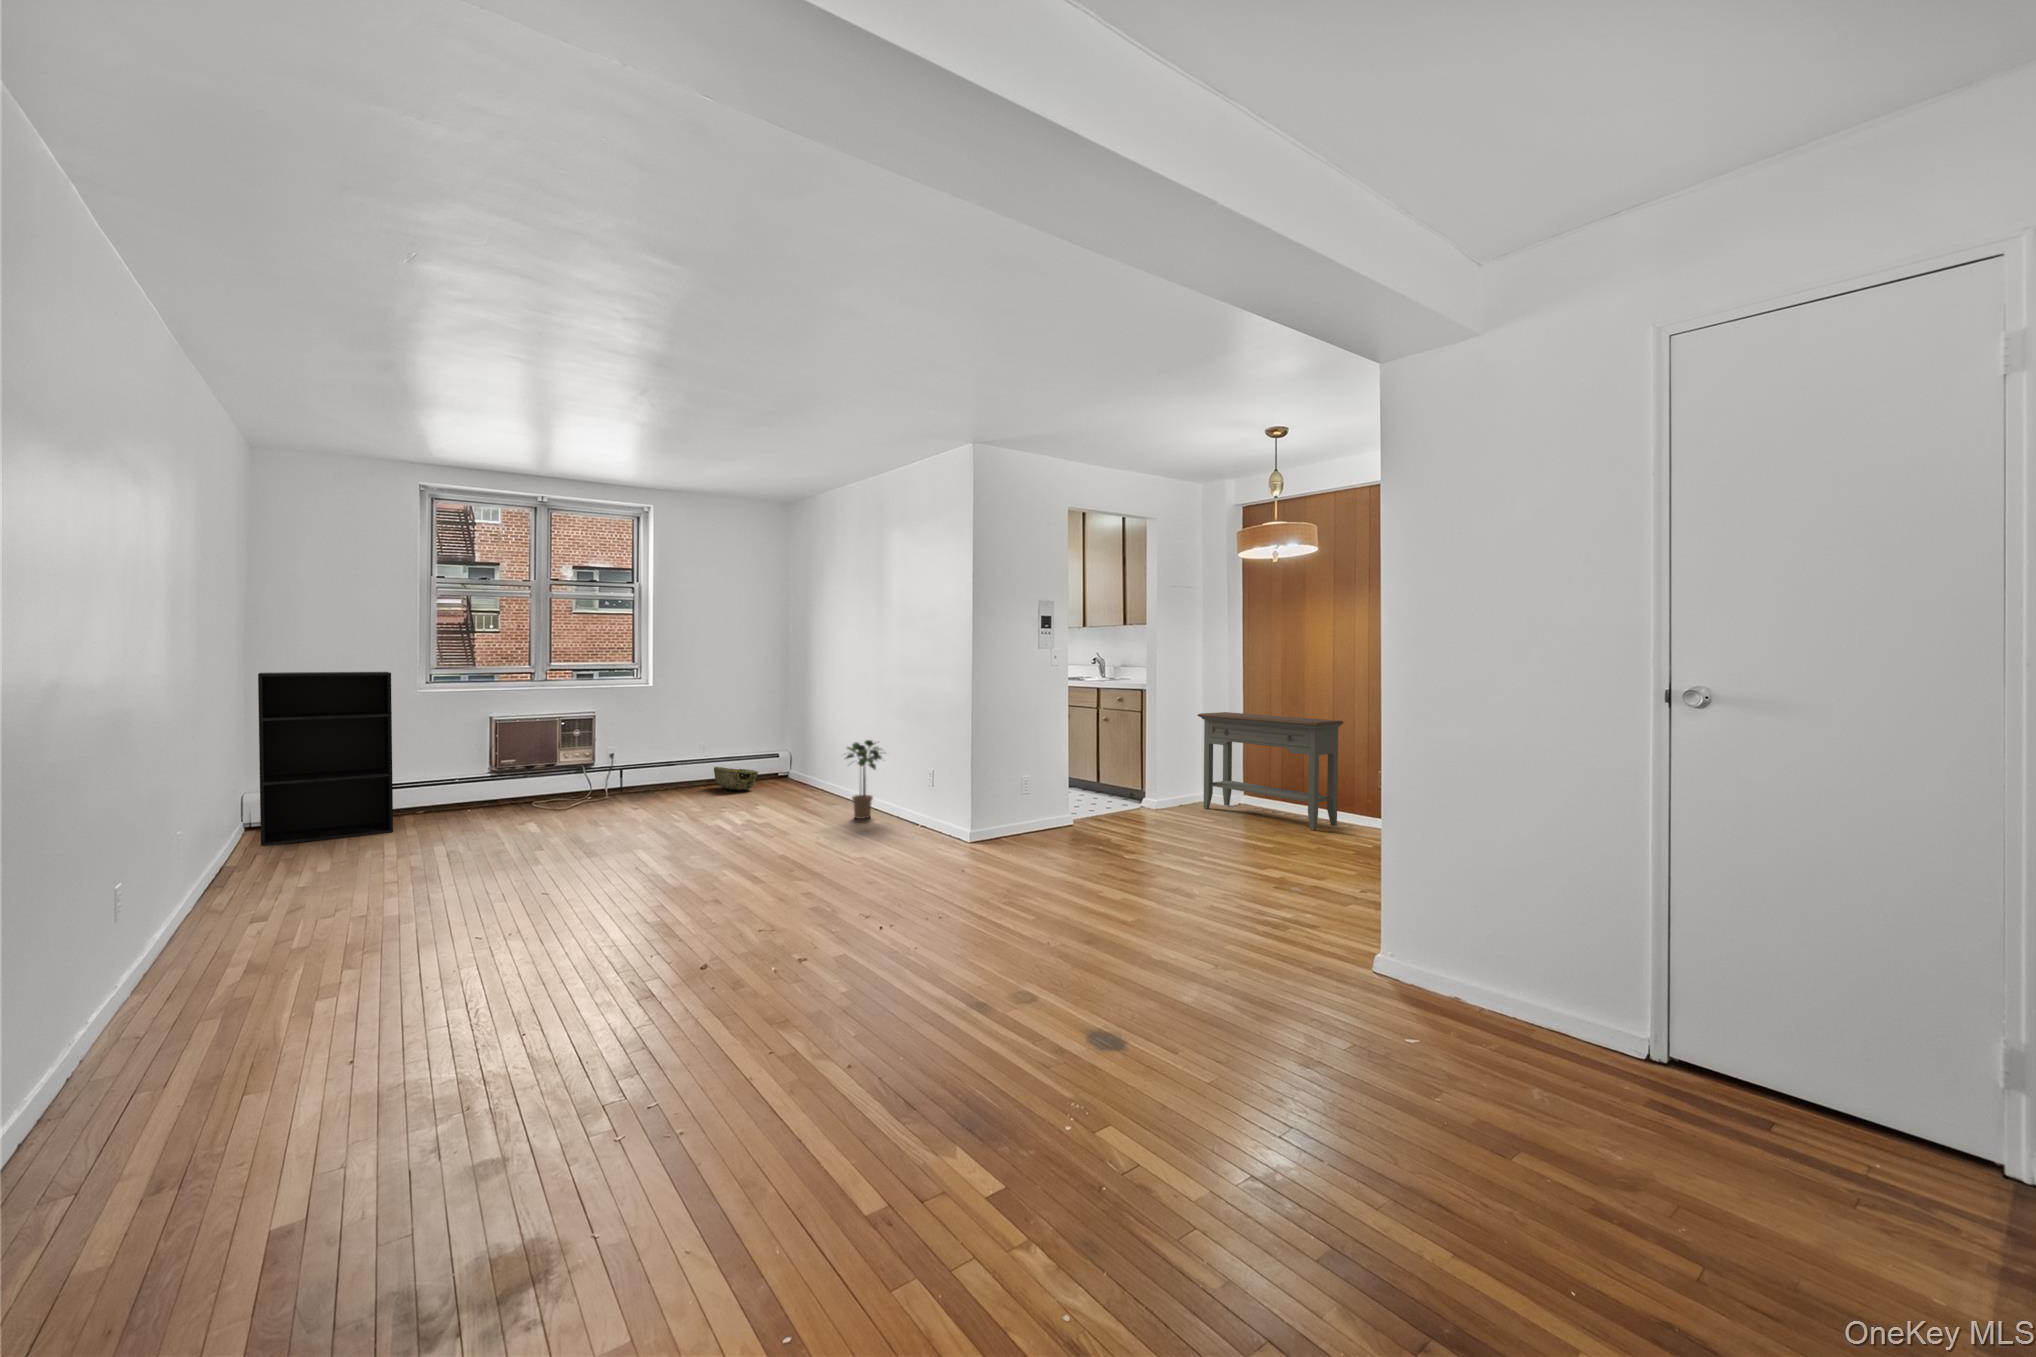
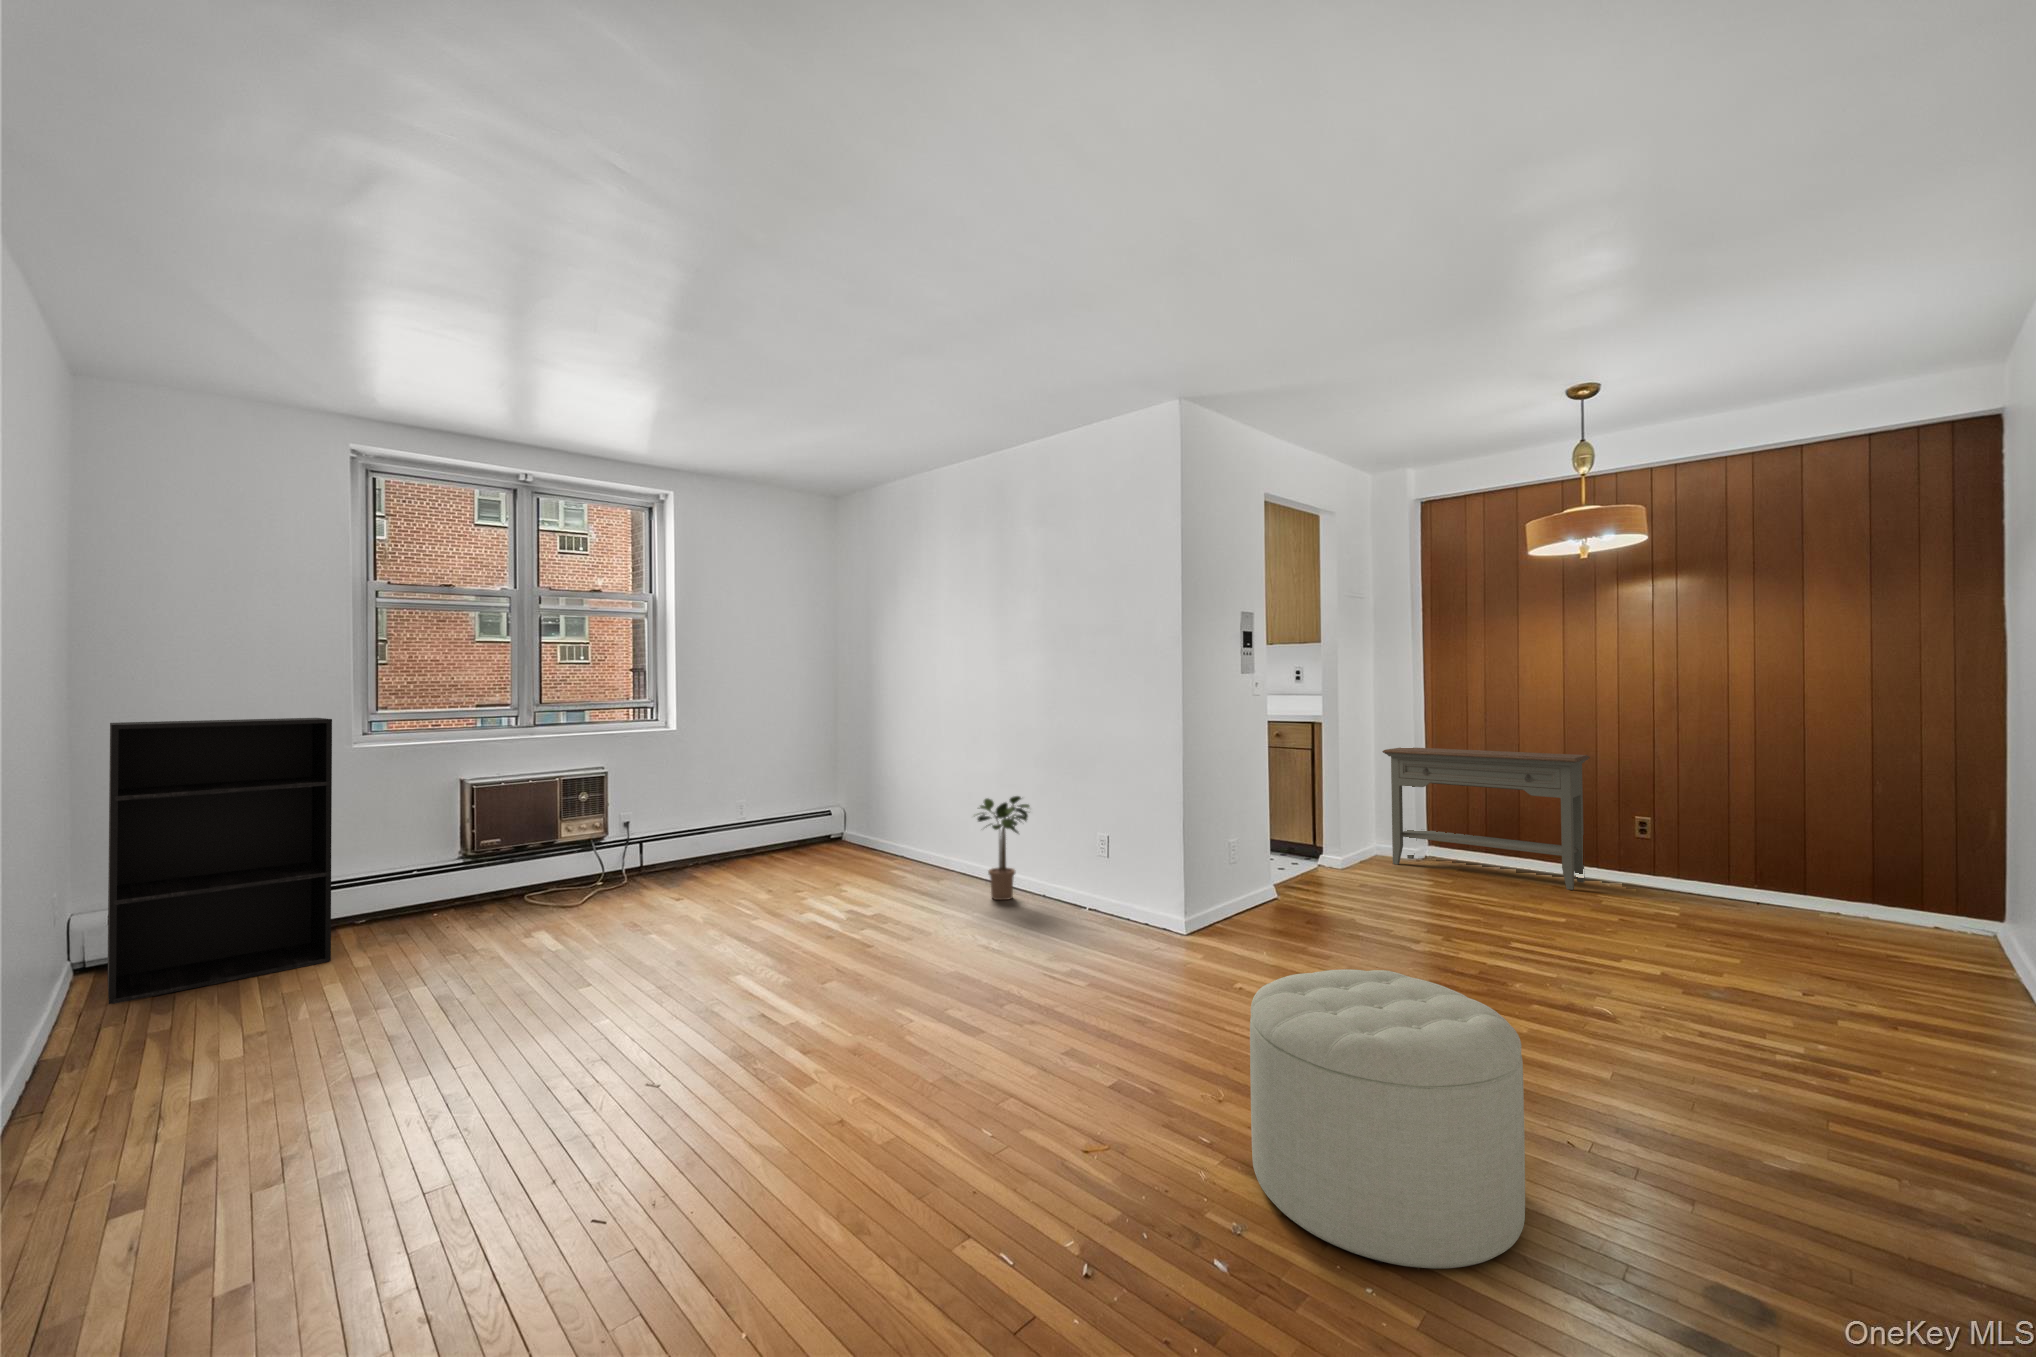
woven basket: present [714,767,758,790] -> none [755,833,816,863]
ottoman: none [801,835,947,978] -> present [1250,969,1525,1269]

